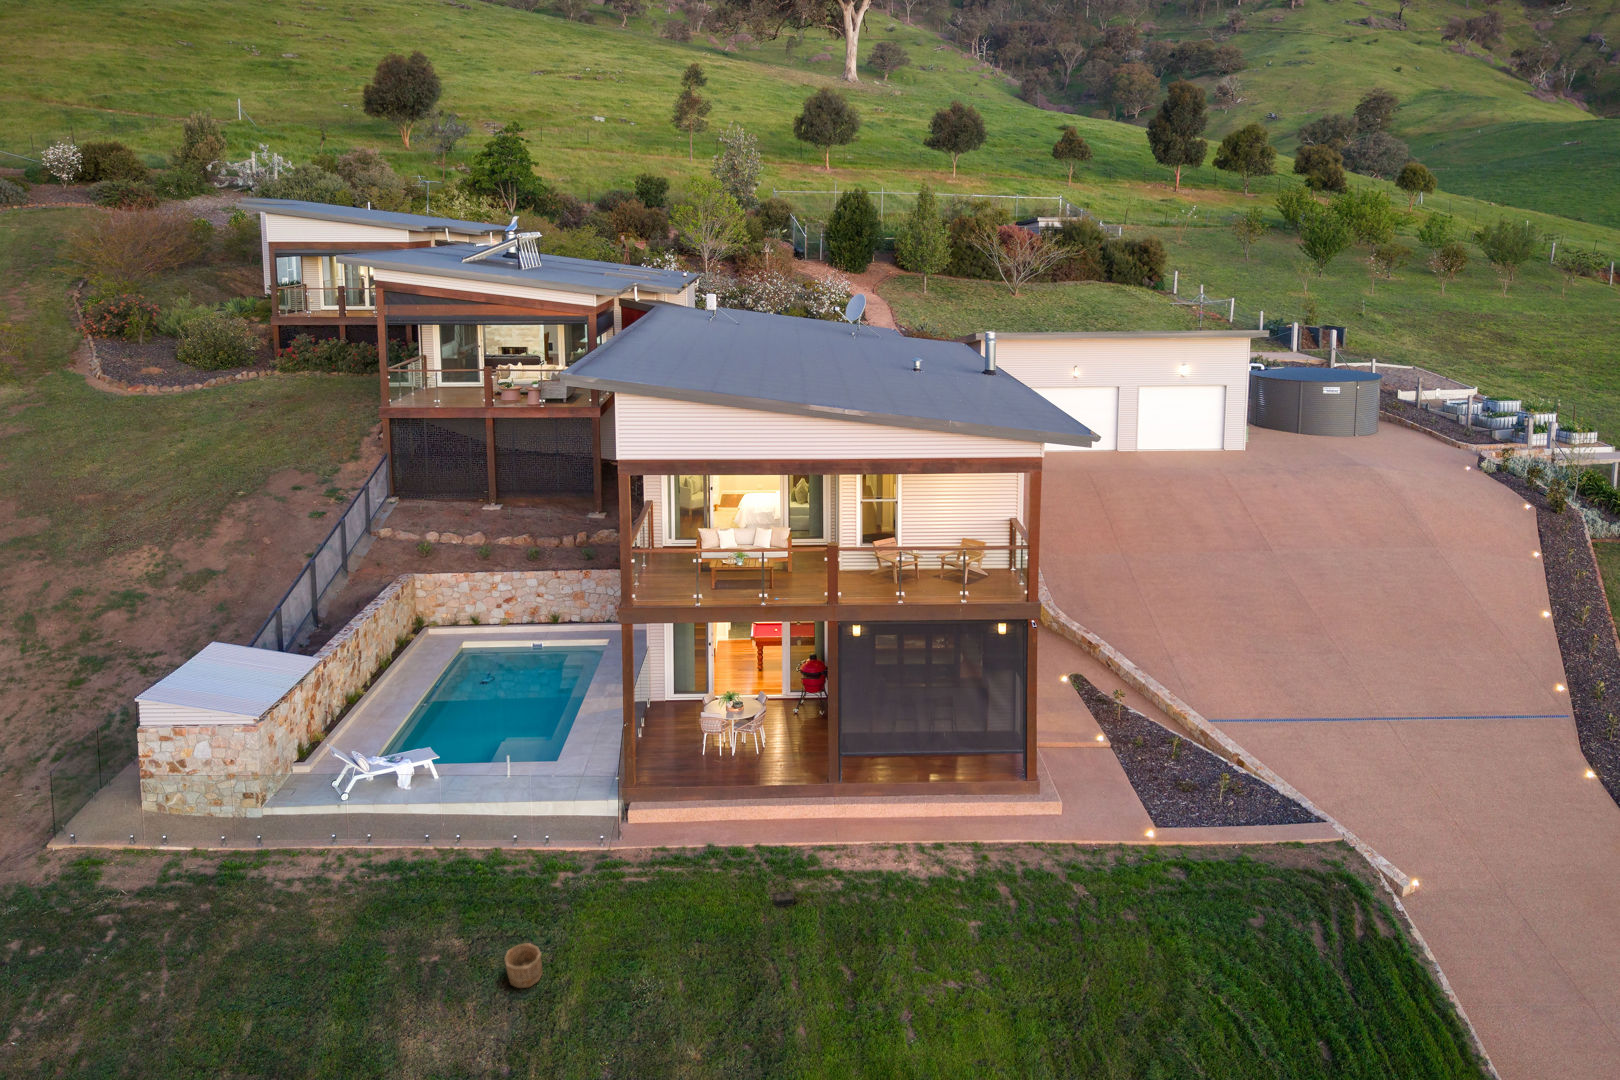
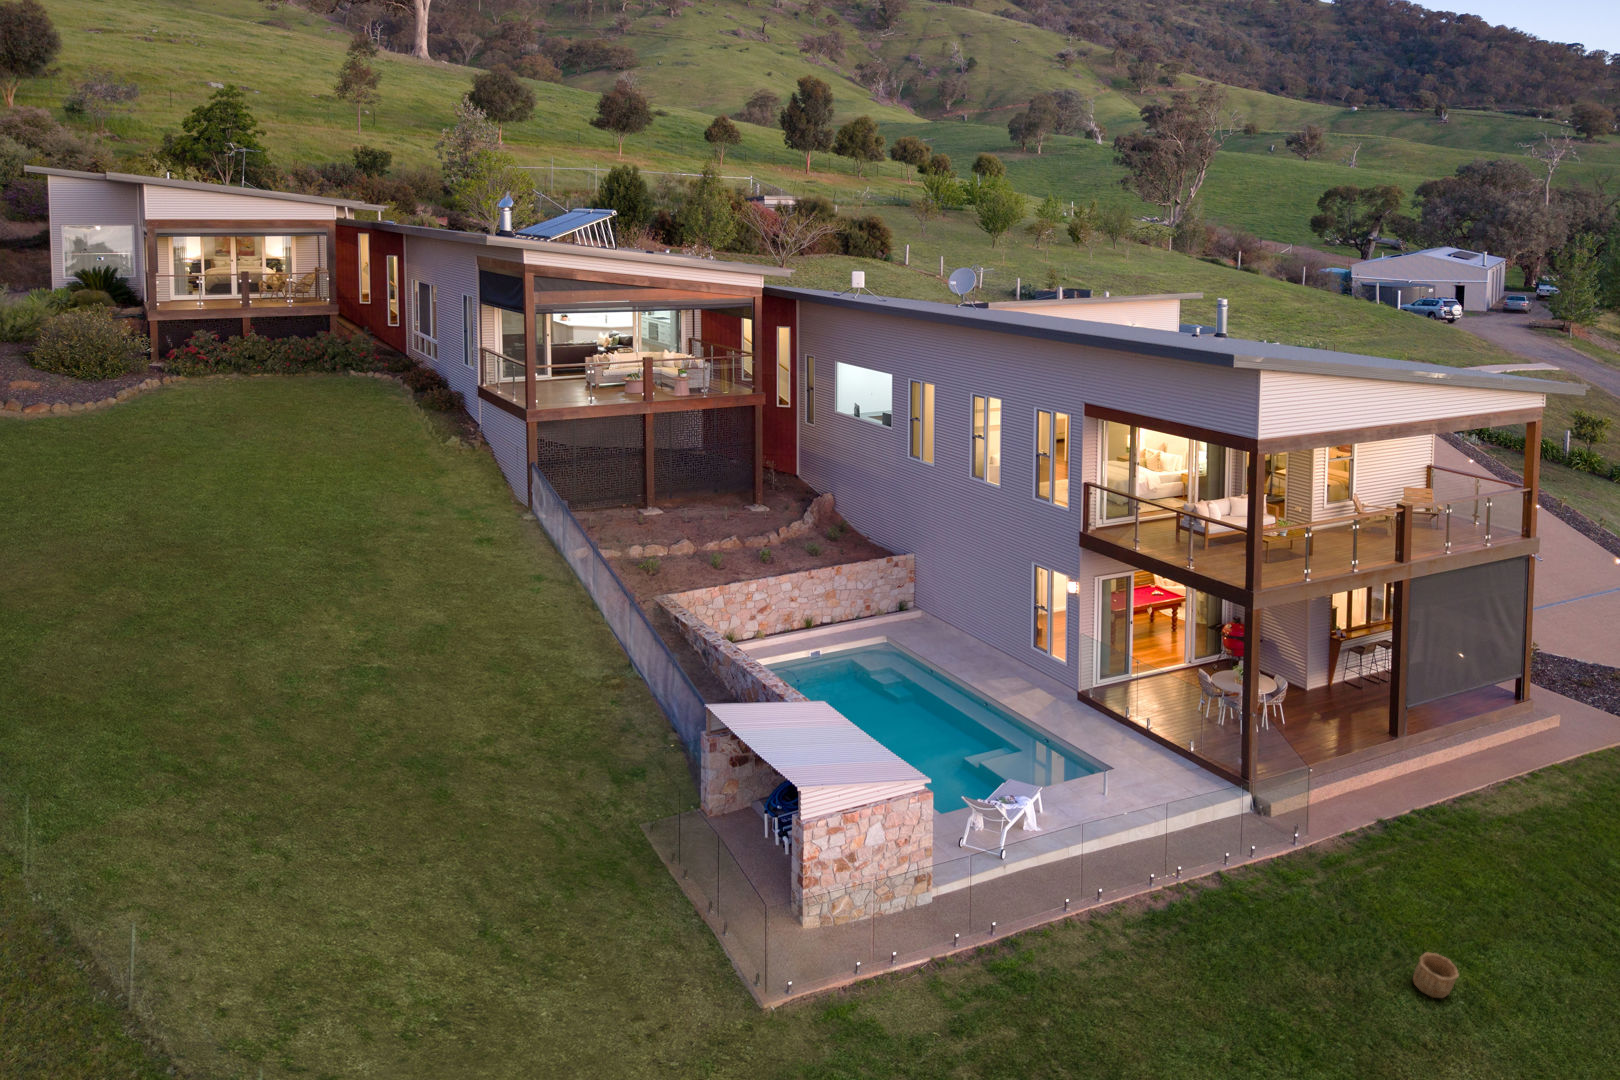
decorative plant: present [769,881,796,907] -> none [1480,838,1506,866]

